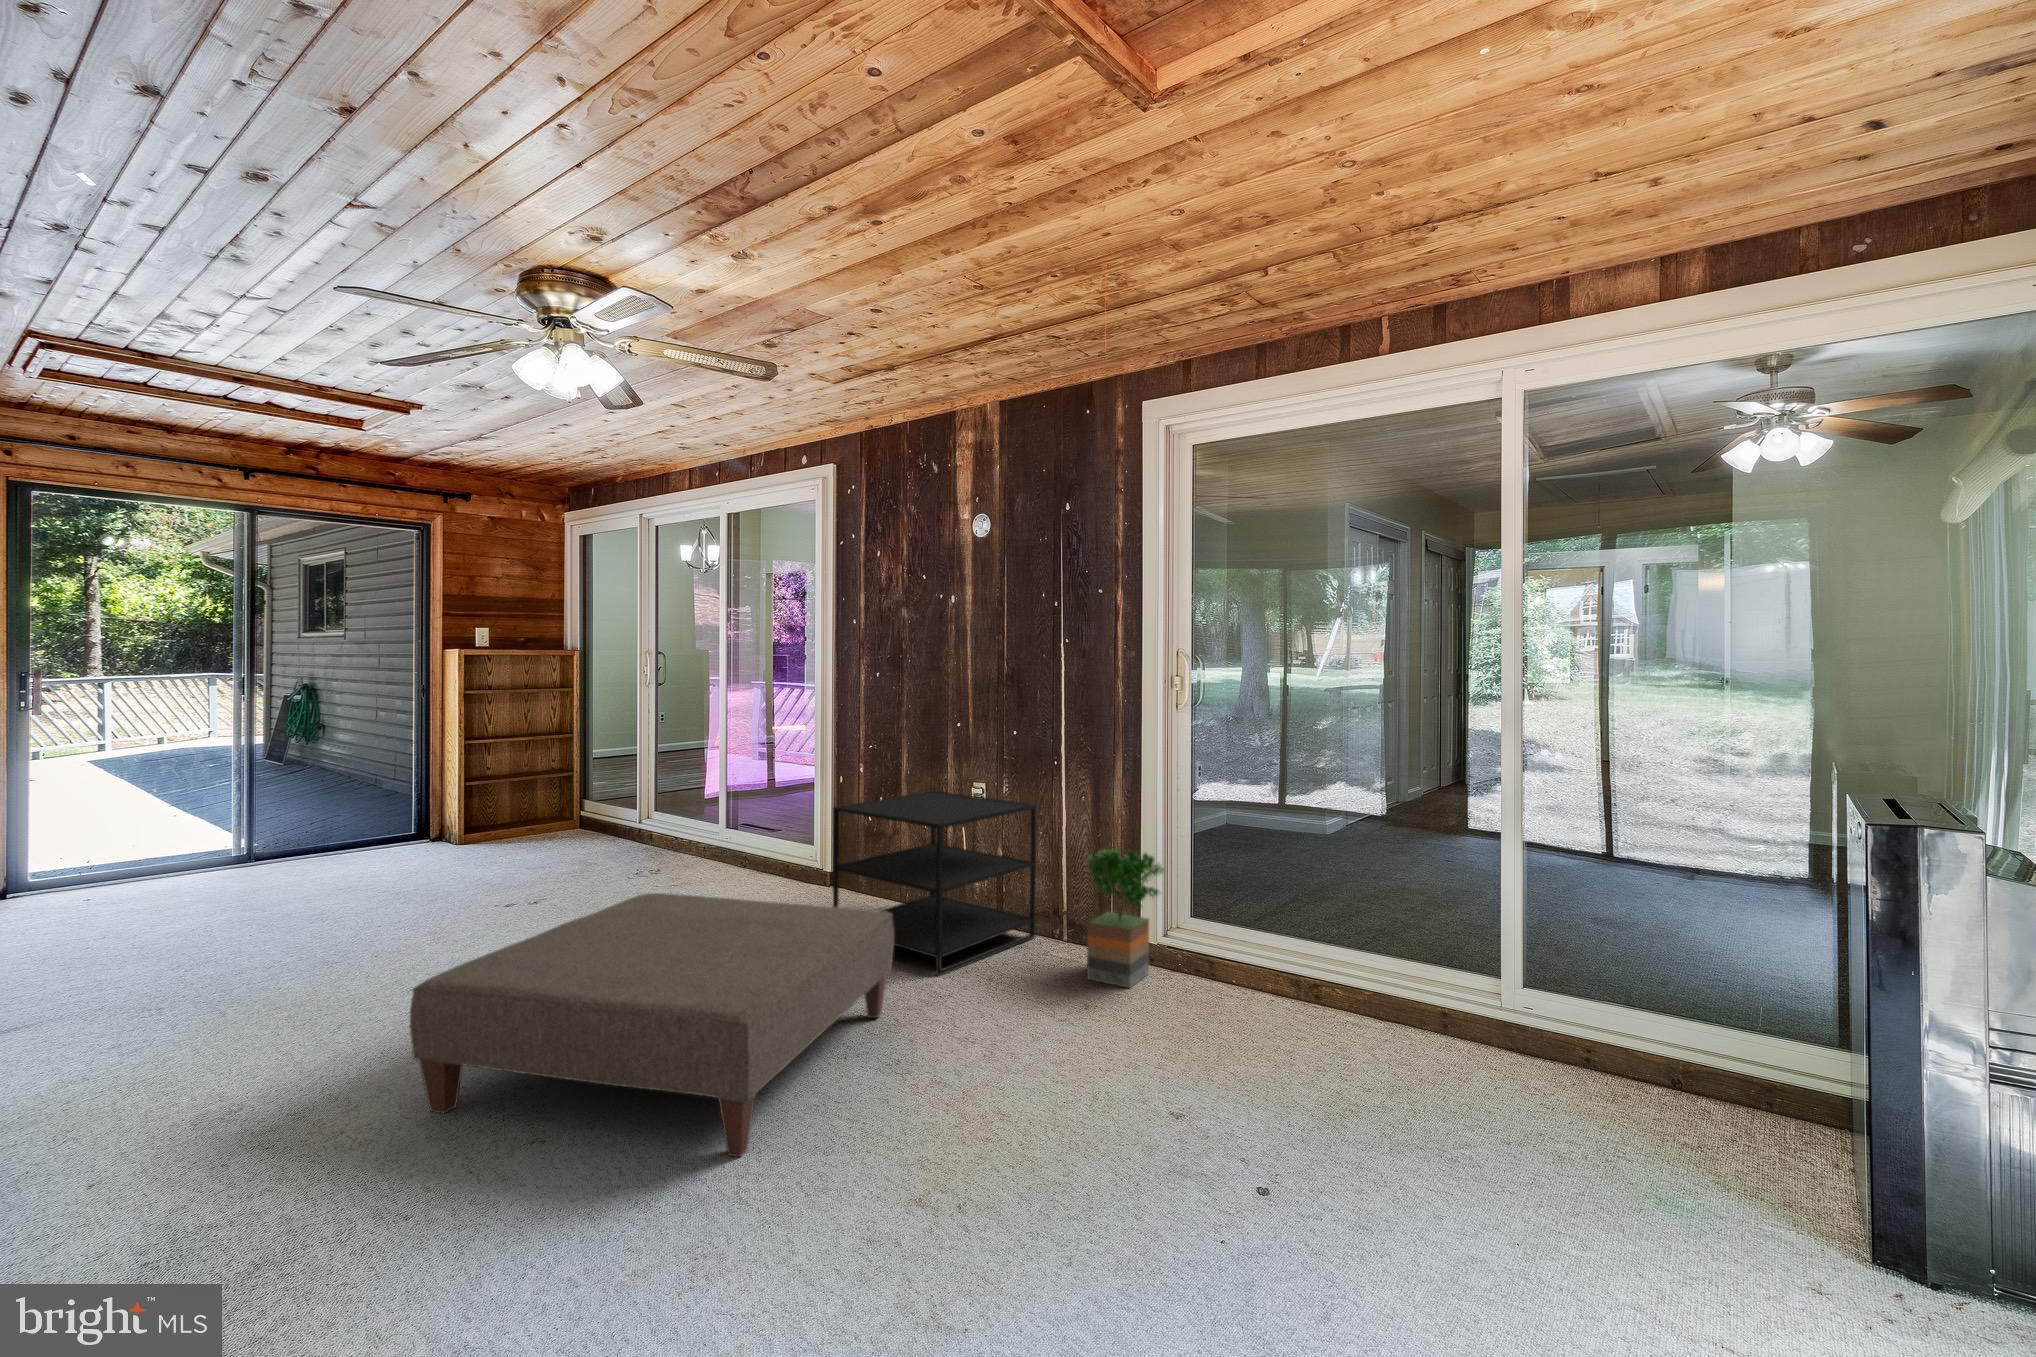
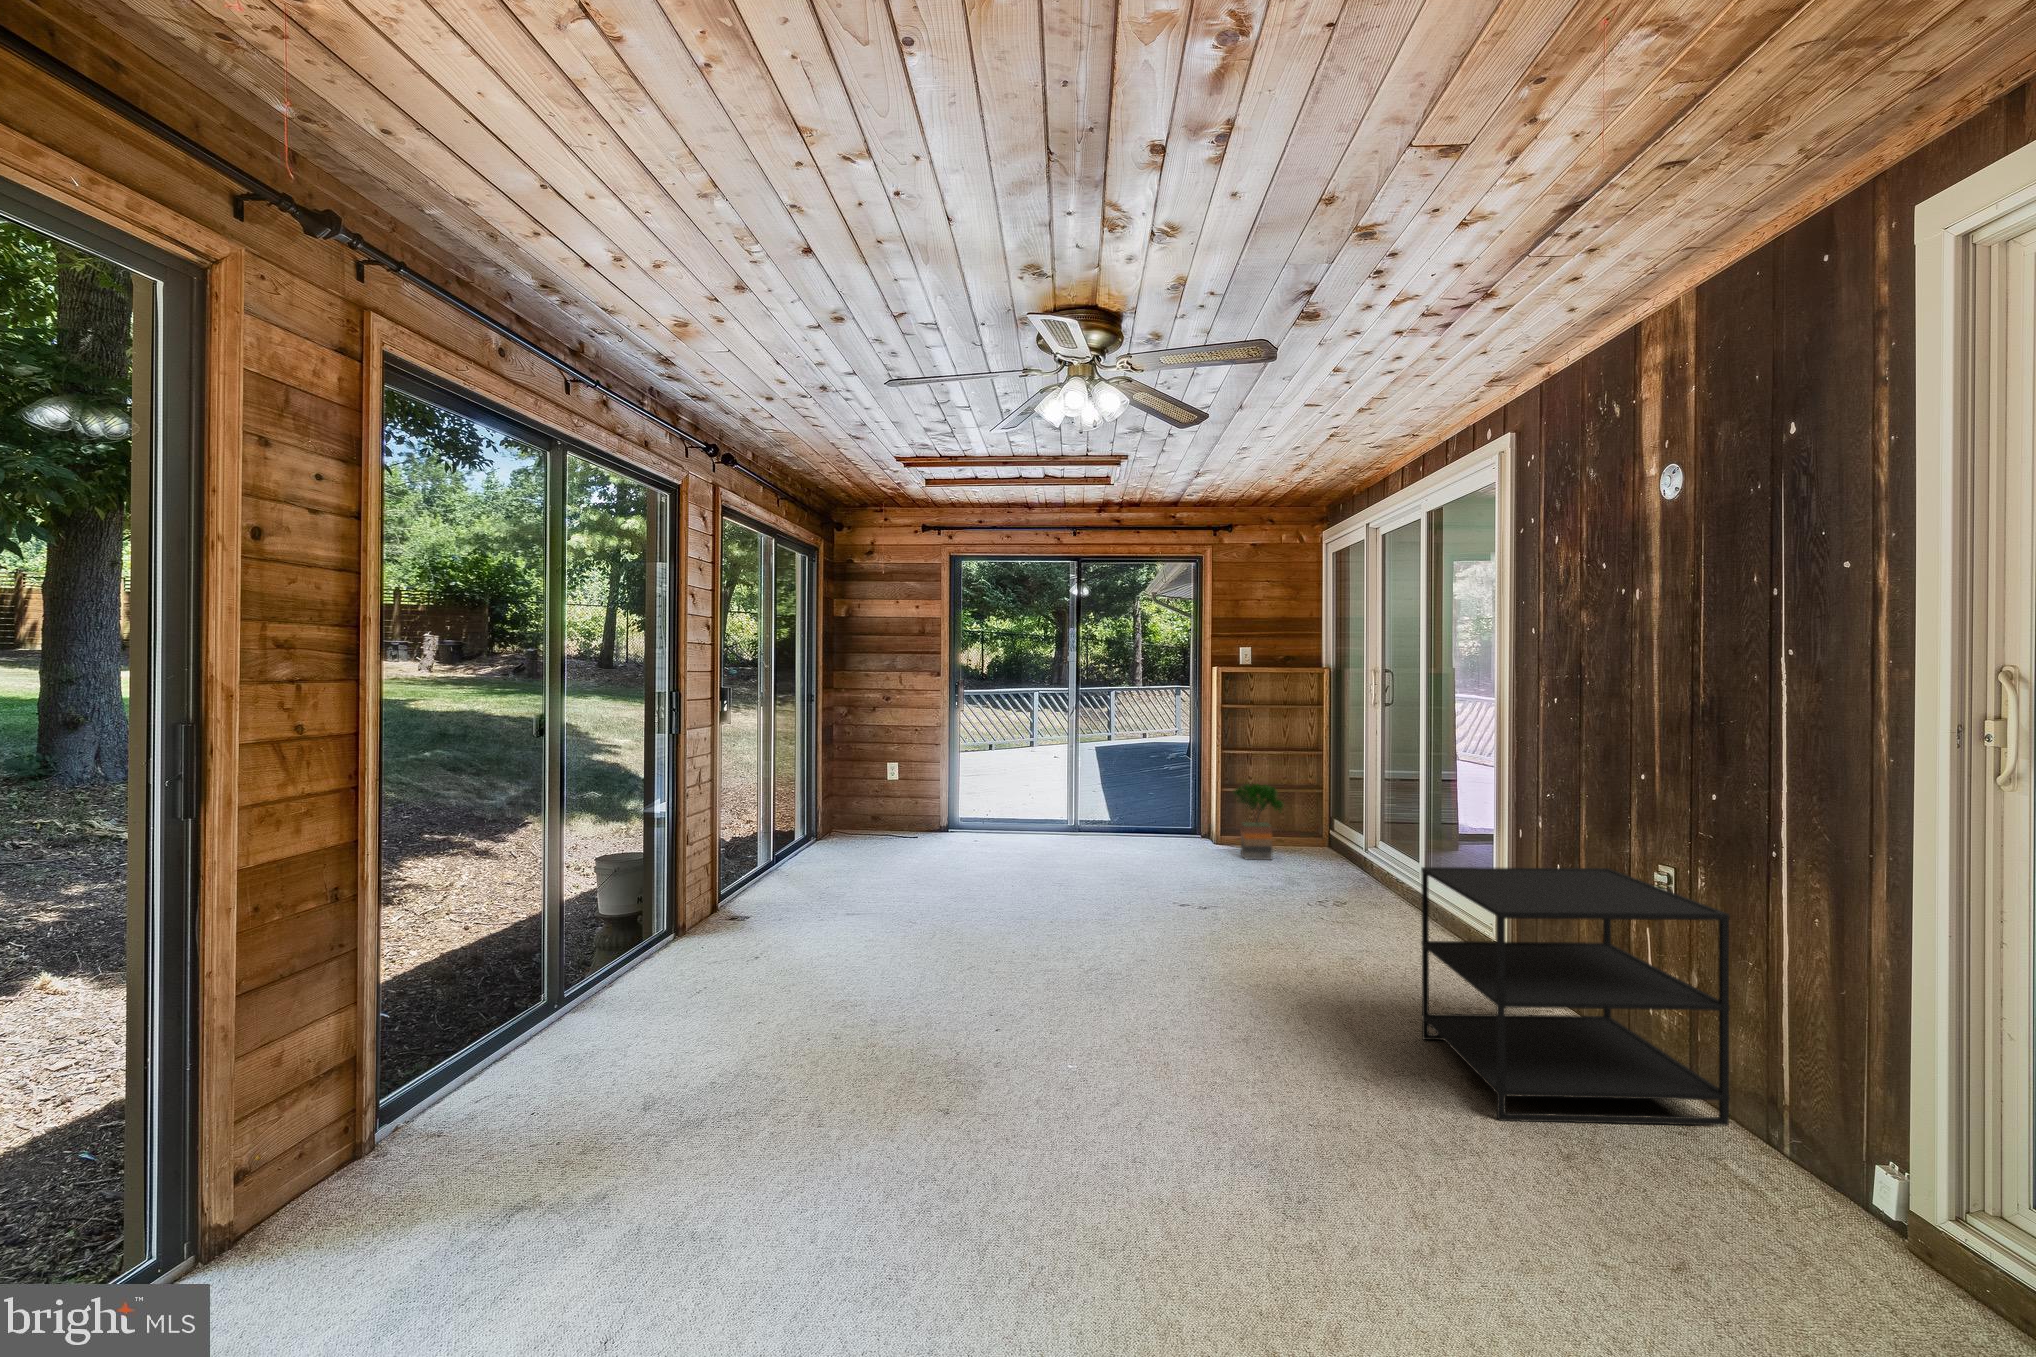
potted tree: present [1086,849,1164,988] -> present [1233,784,1283,860]
ottoman: present [410,893,894,1157] -> none [935,924,1380,1200]

